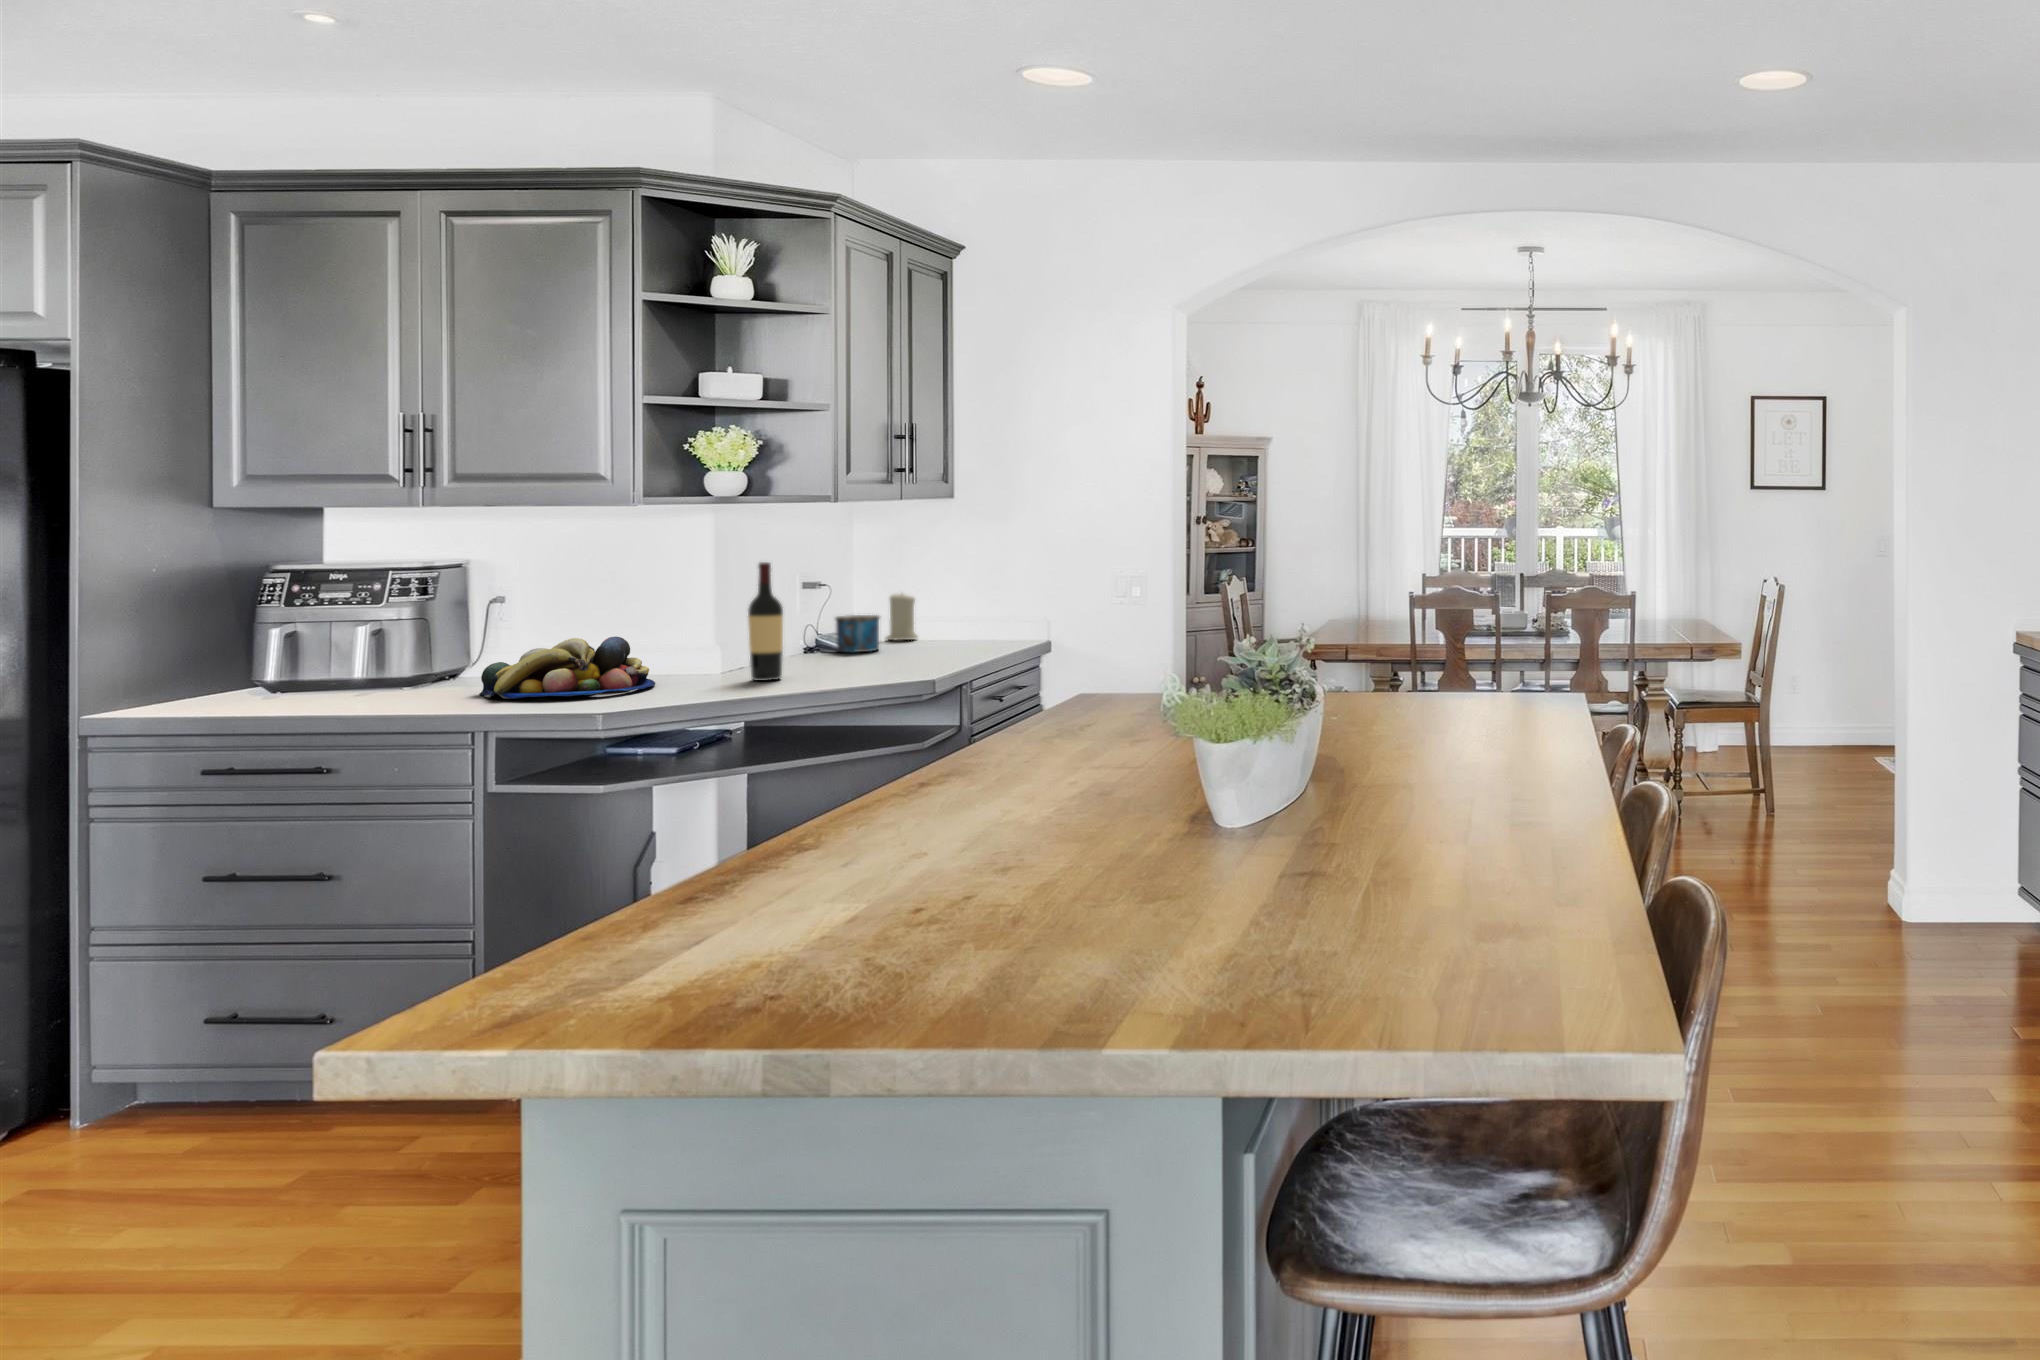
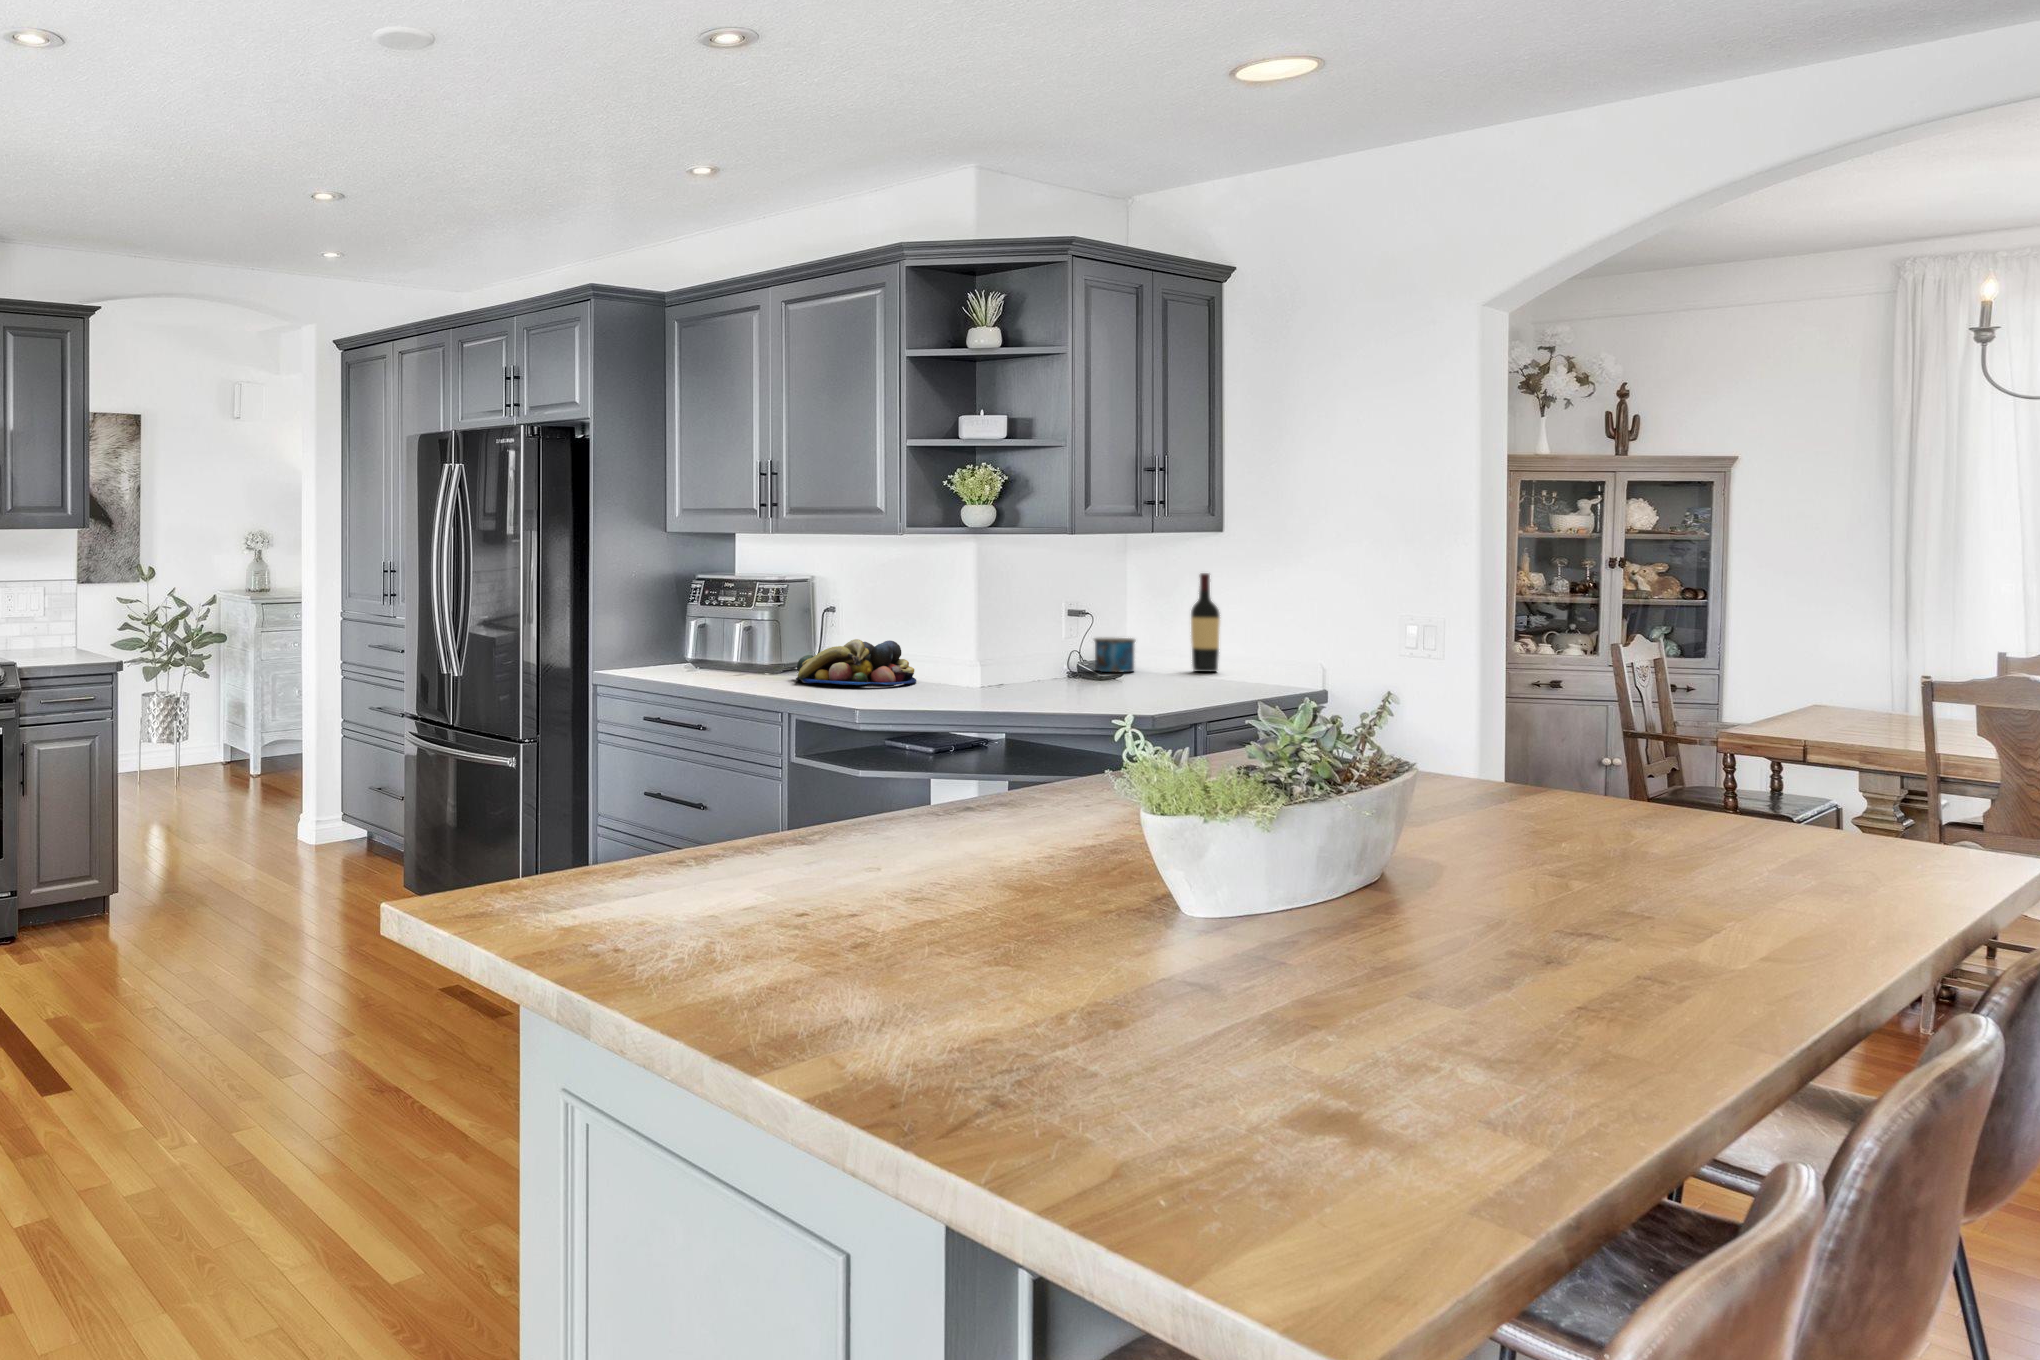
wine bottle: present [748,562,783,681] -> present [1191,573,1220,672]
candle: present [886,594,917,640] -> none [1152,618,1185,666]

